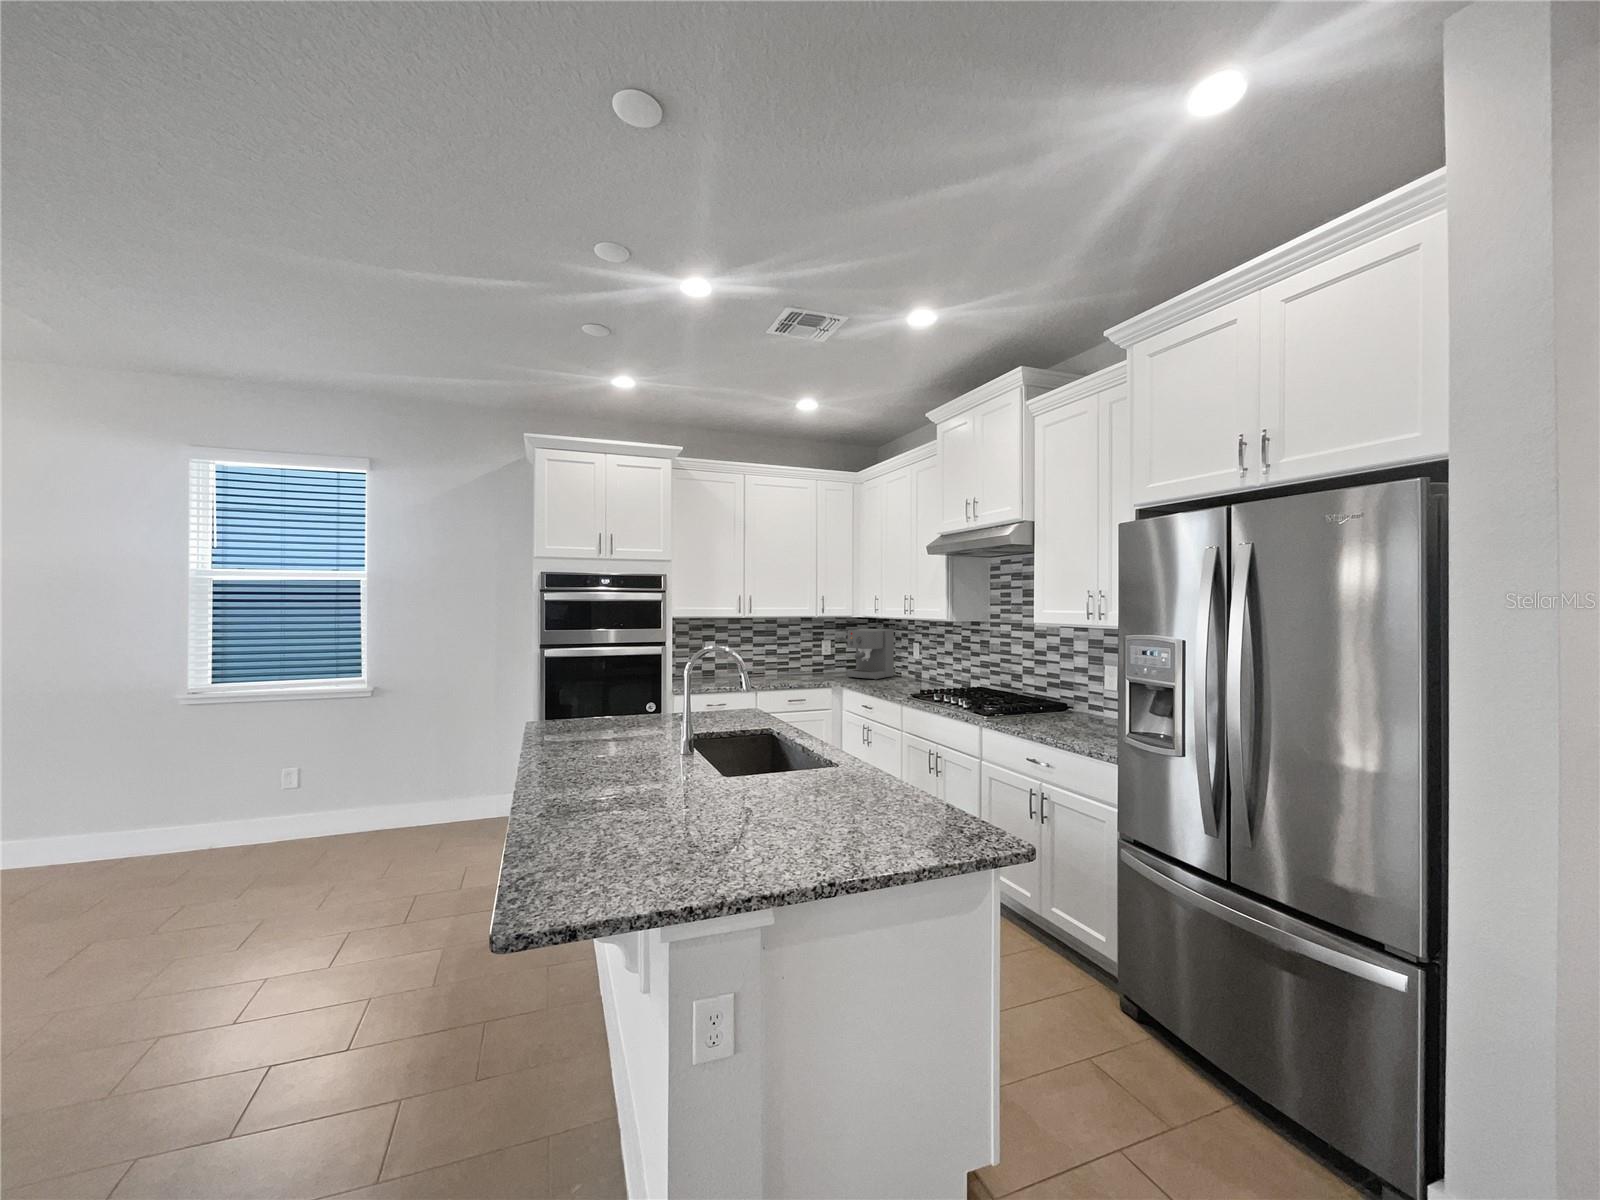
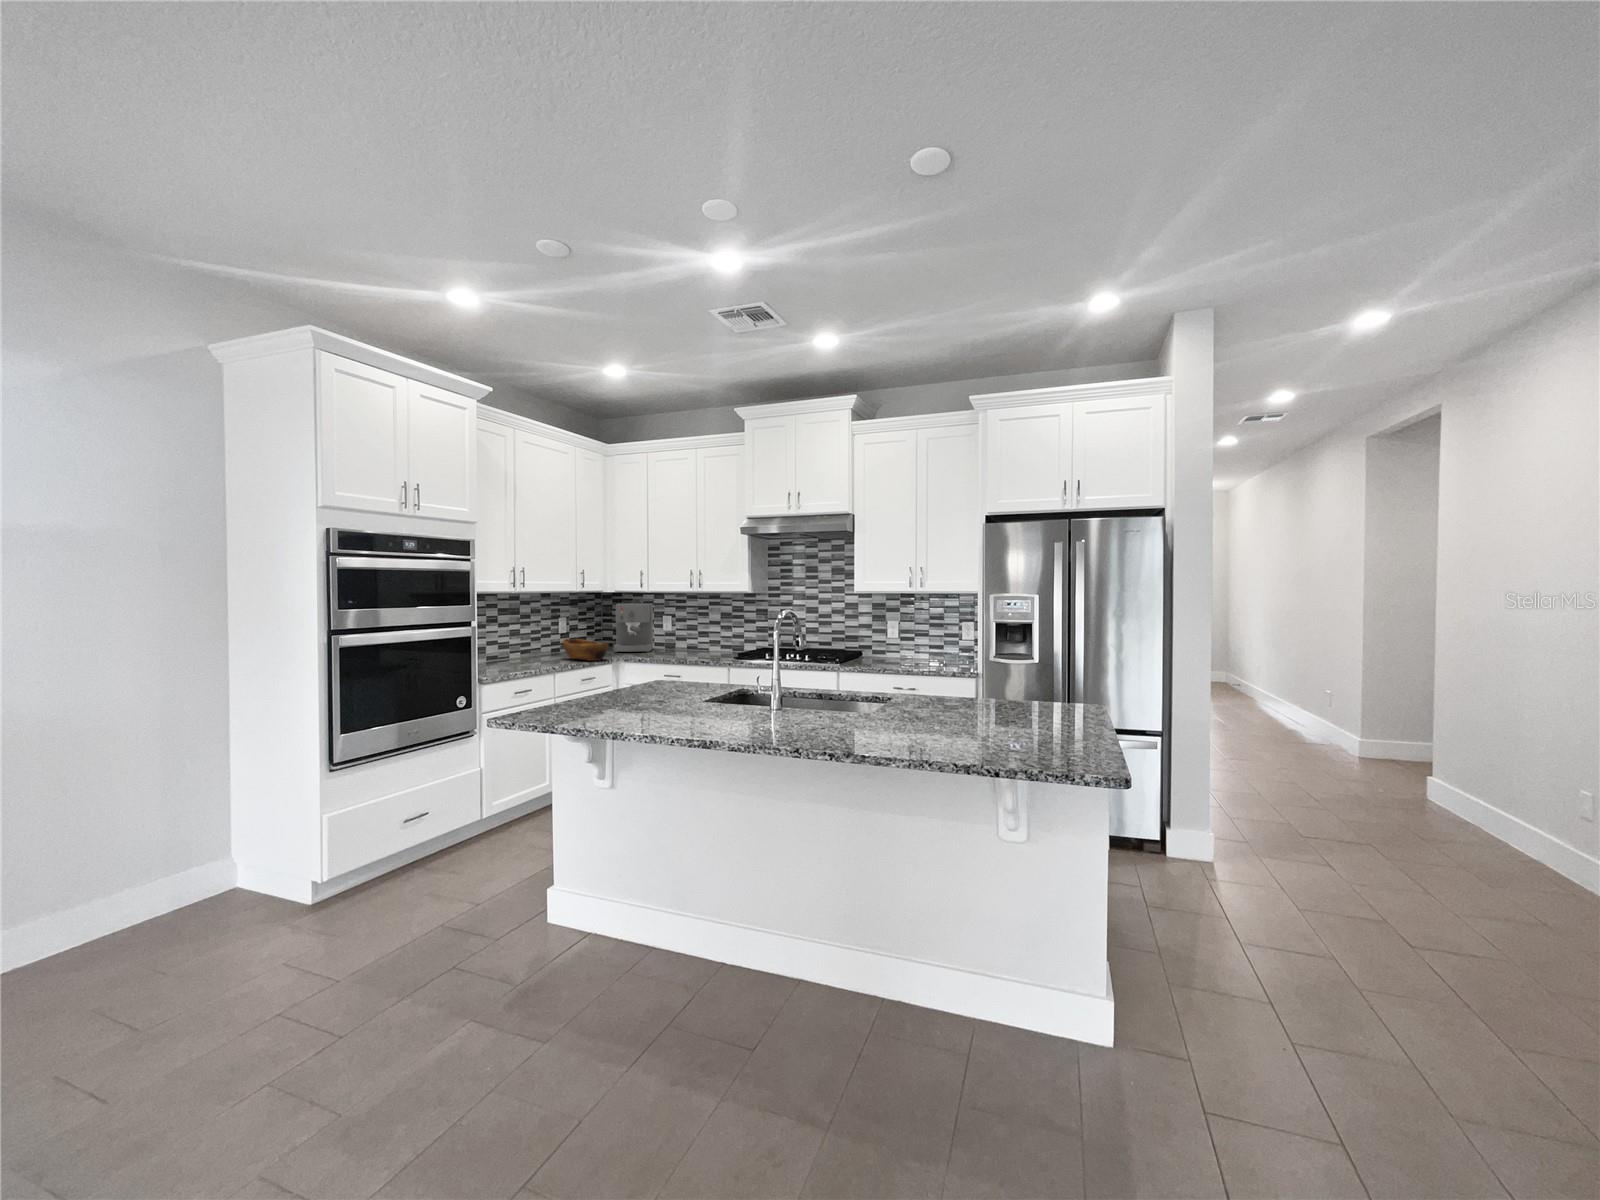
wooden bowl: none [785,661,814,684] -> present [562,639,609,661]

